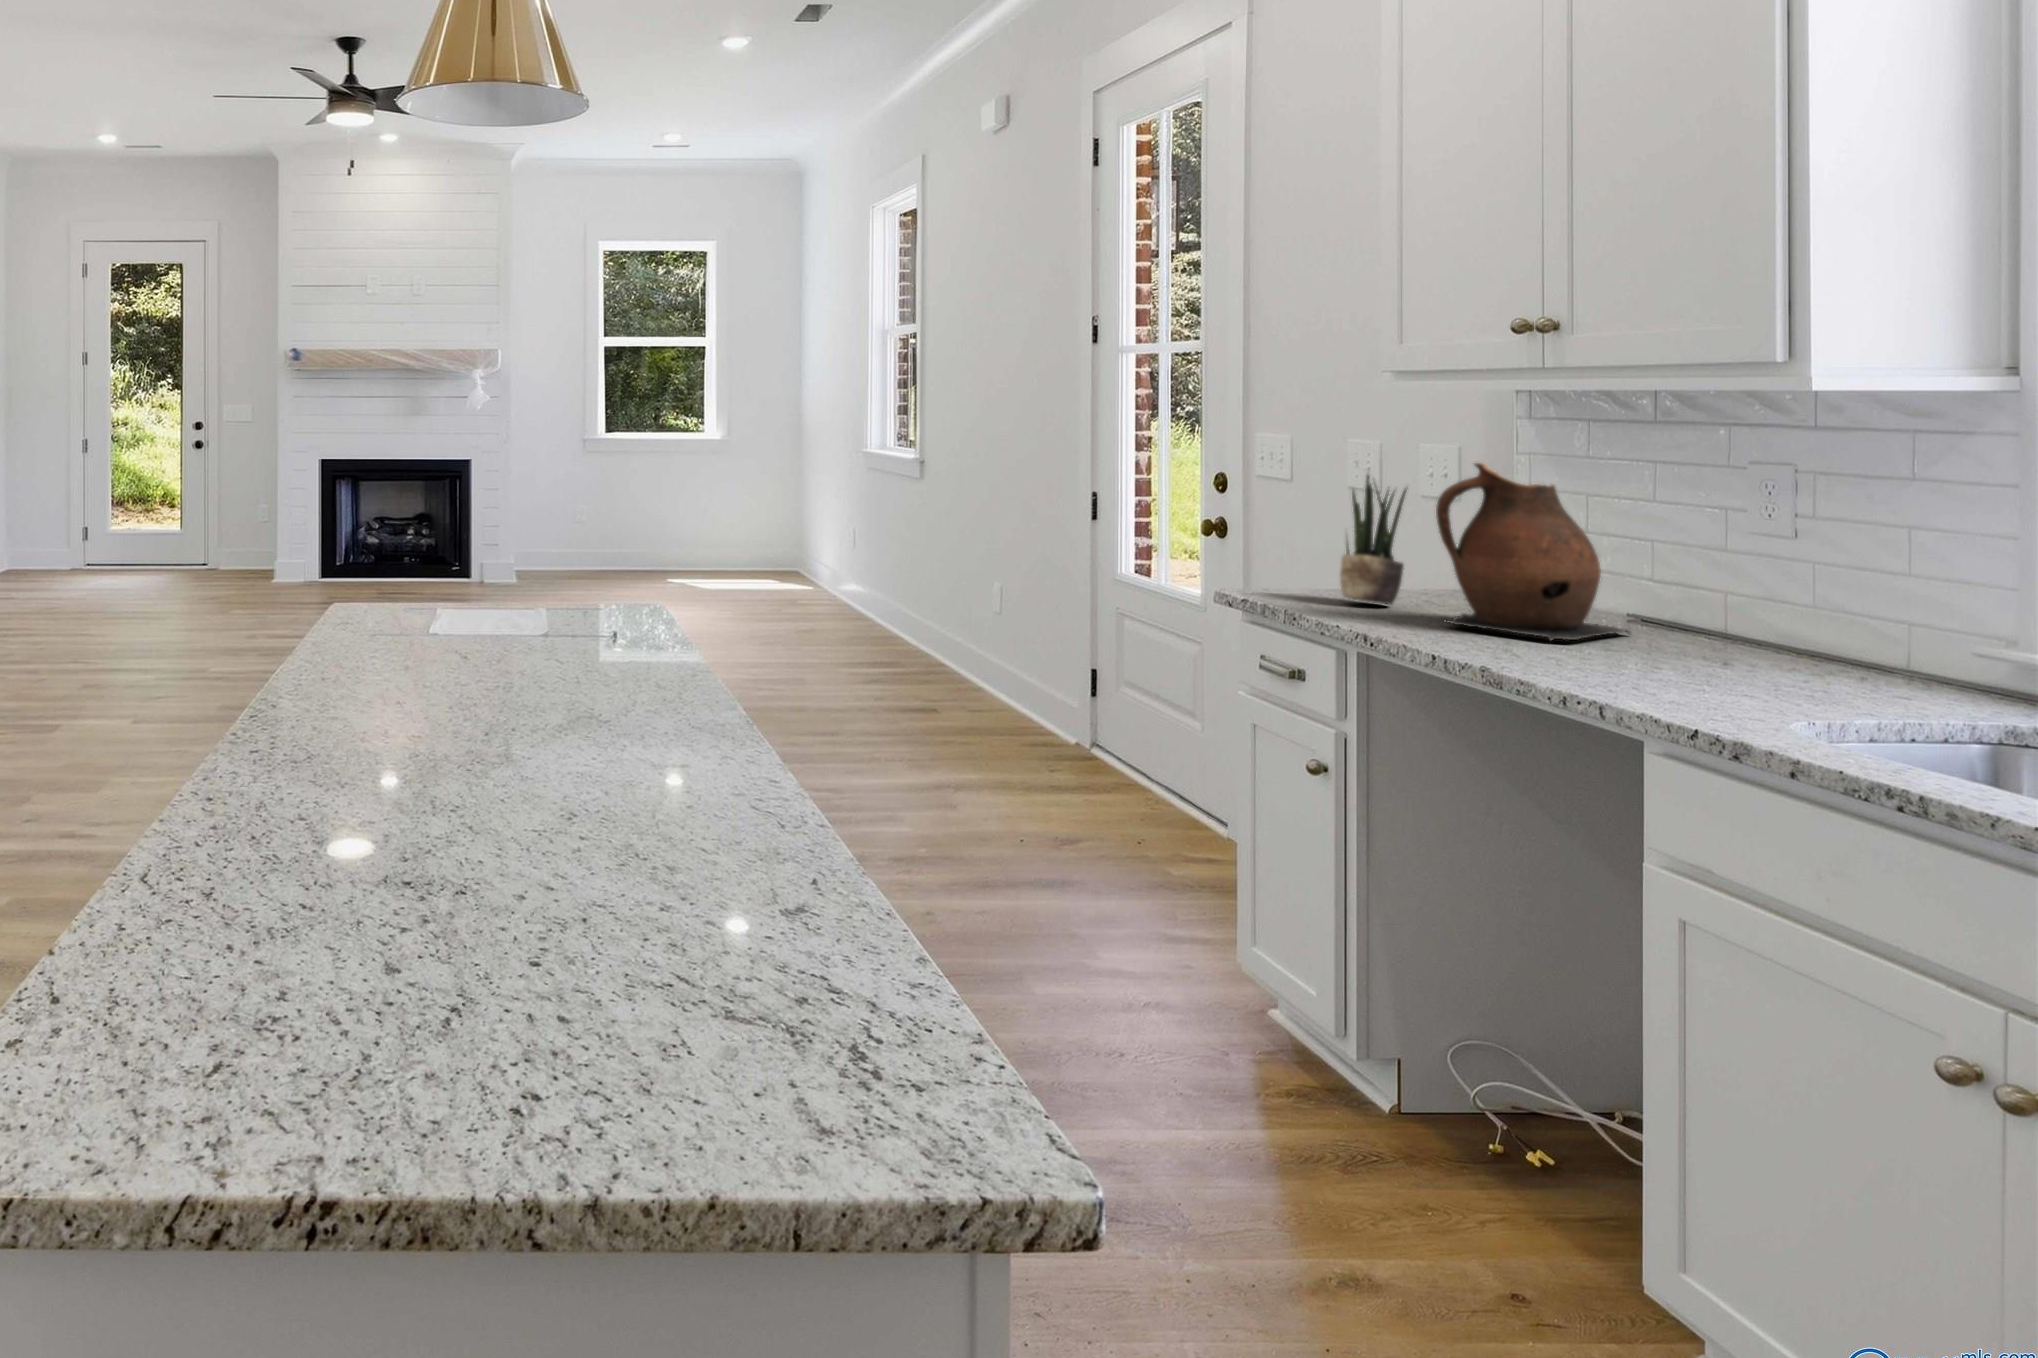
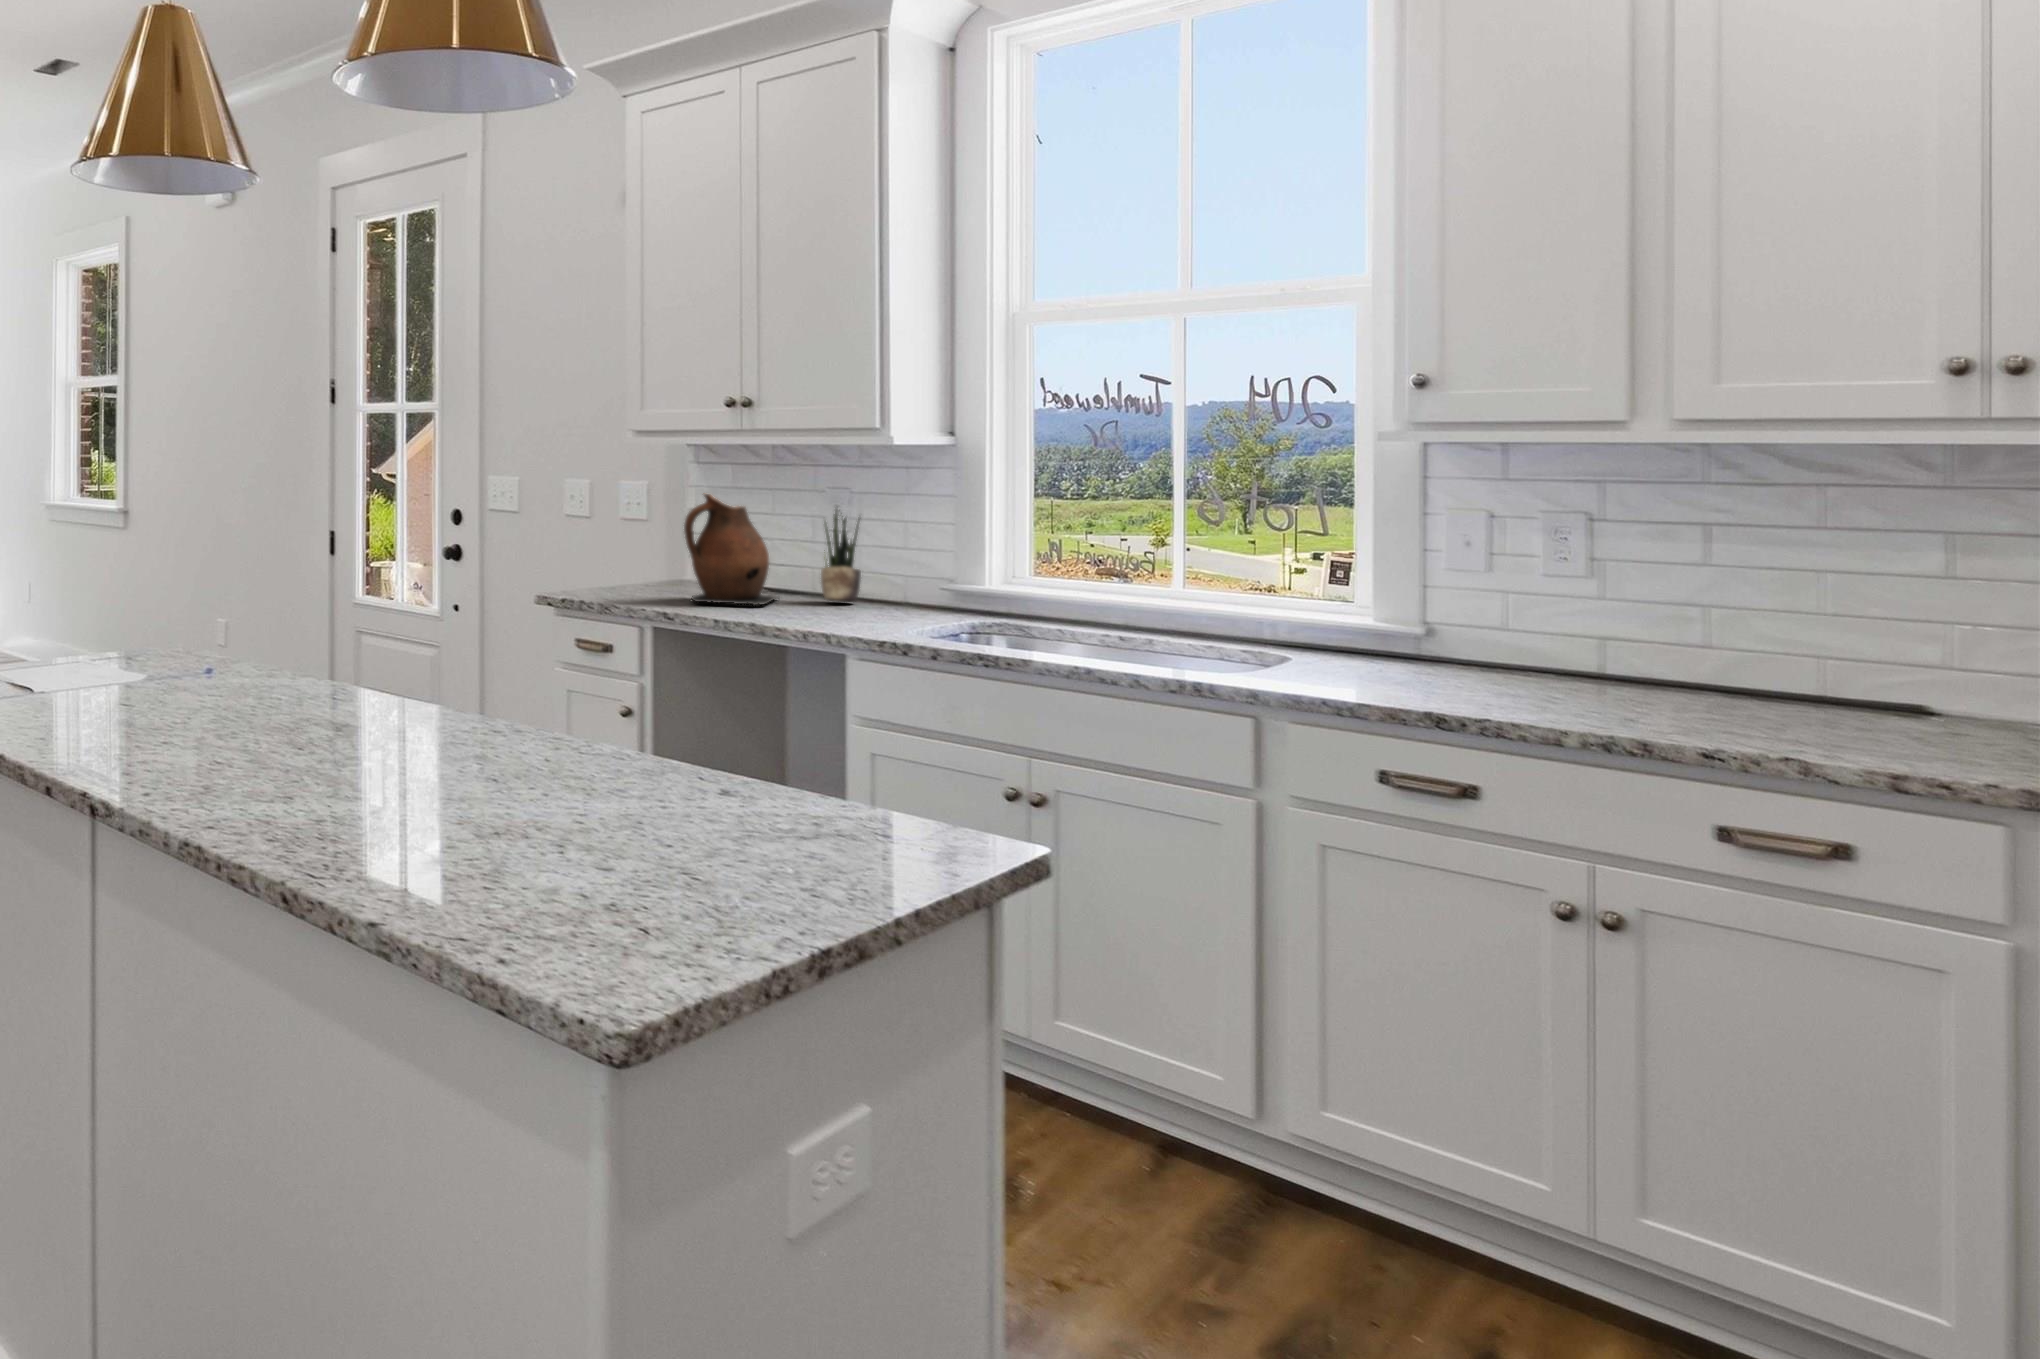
potted plant: present [1340,475,1406,604] -> present [821,510,861,602]

